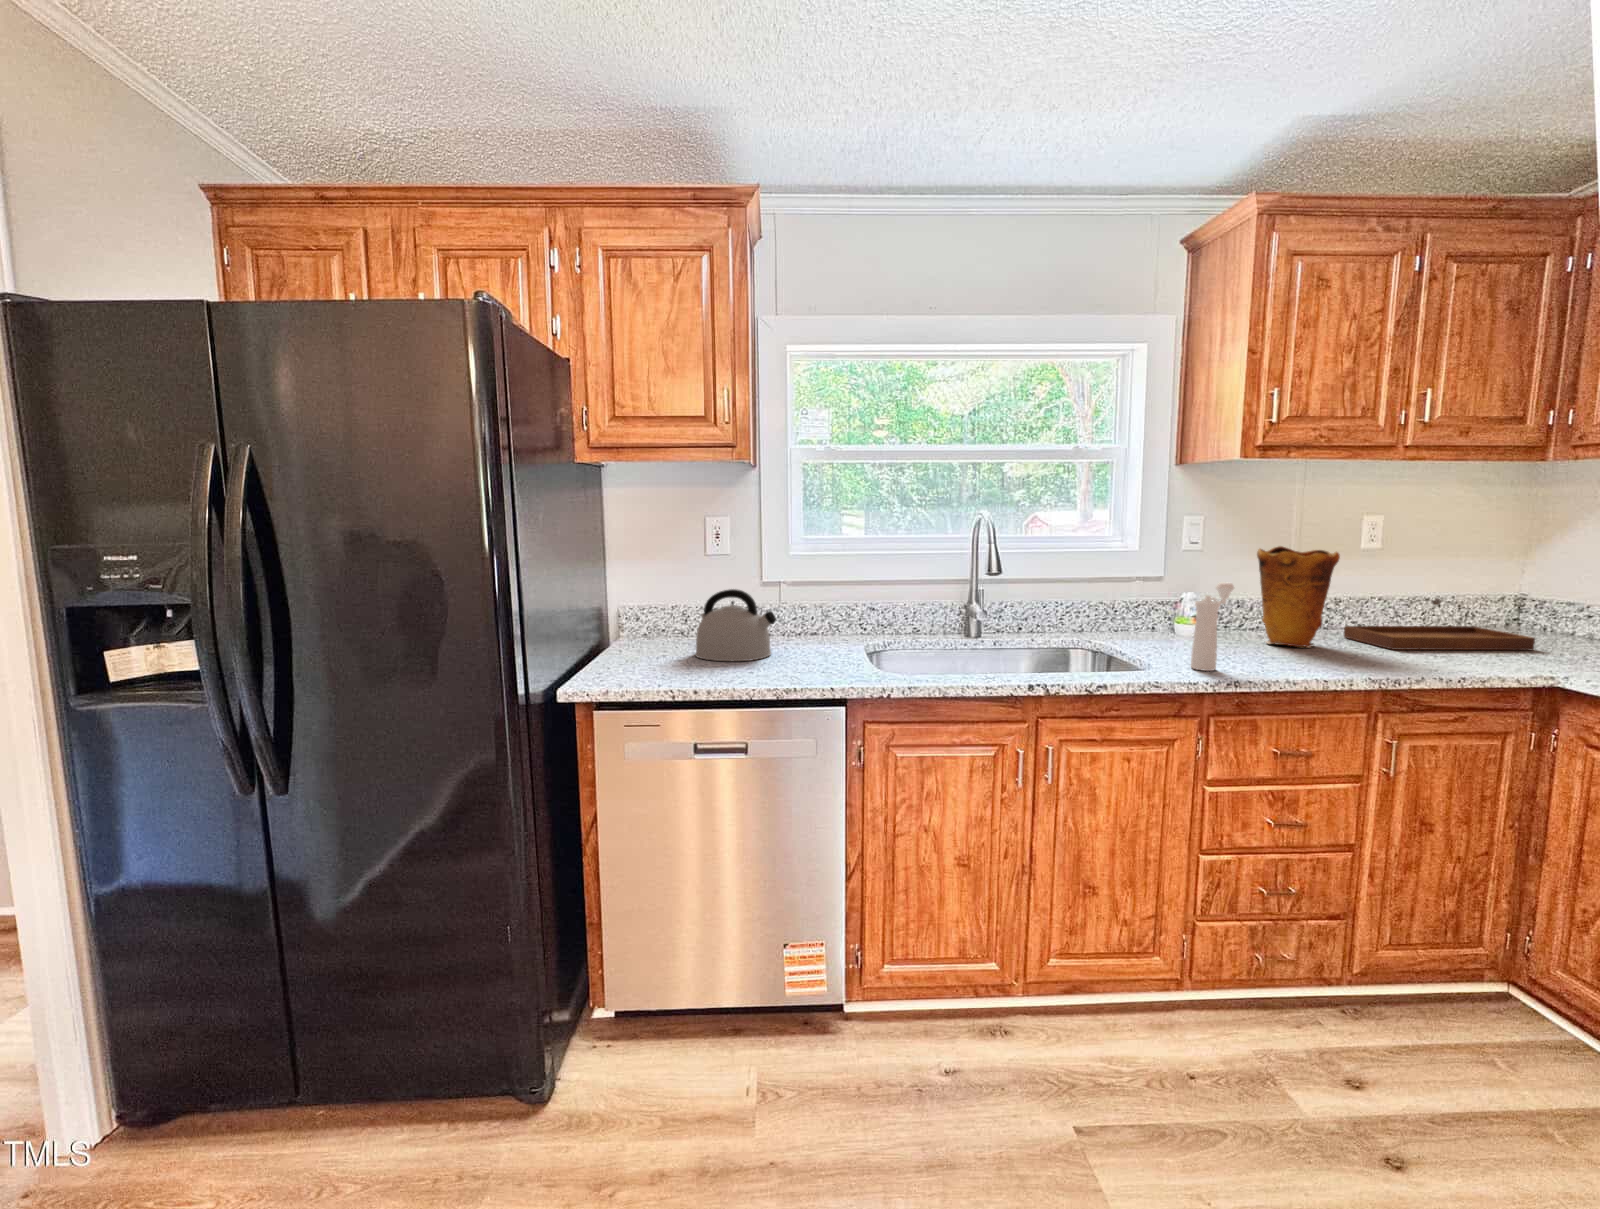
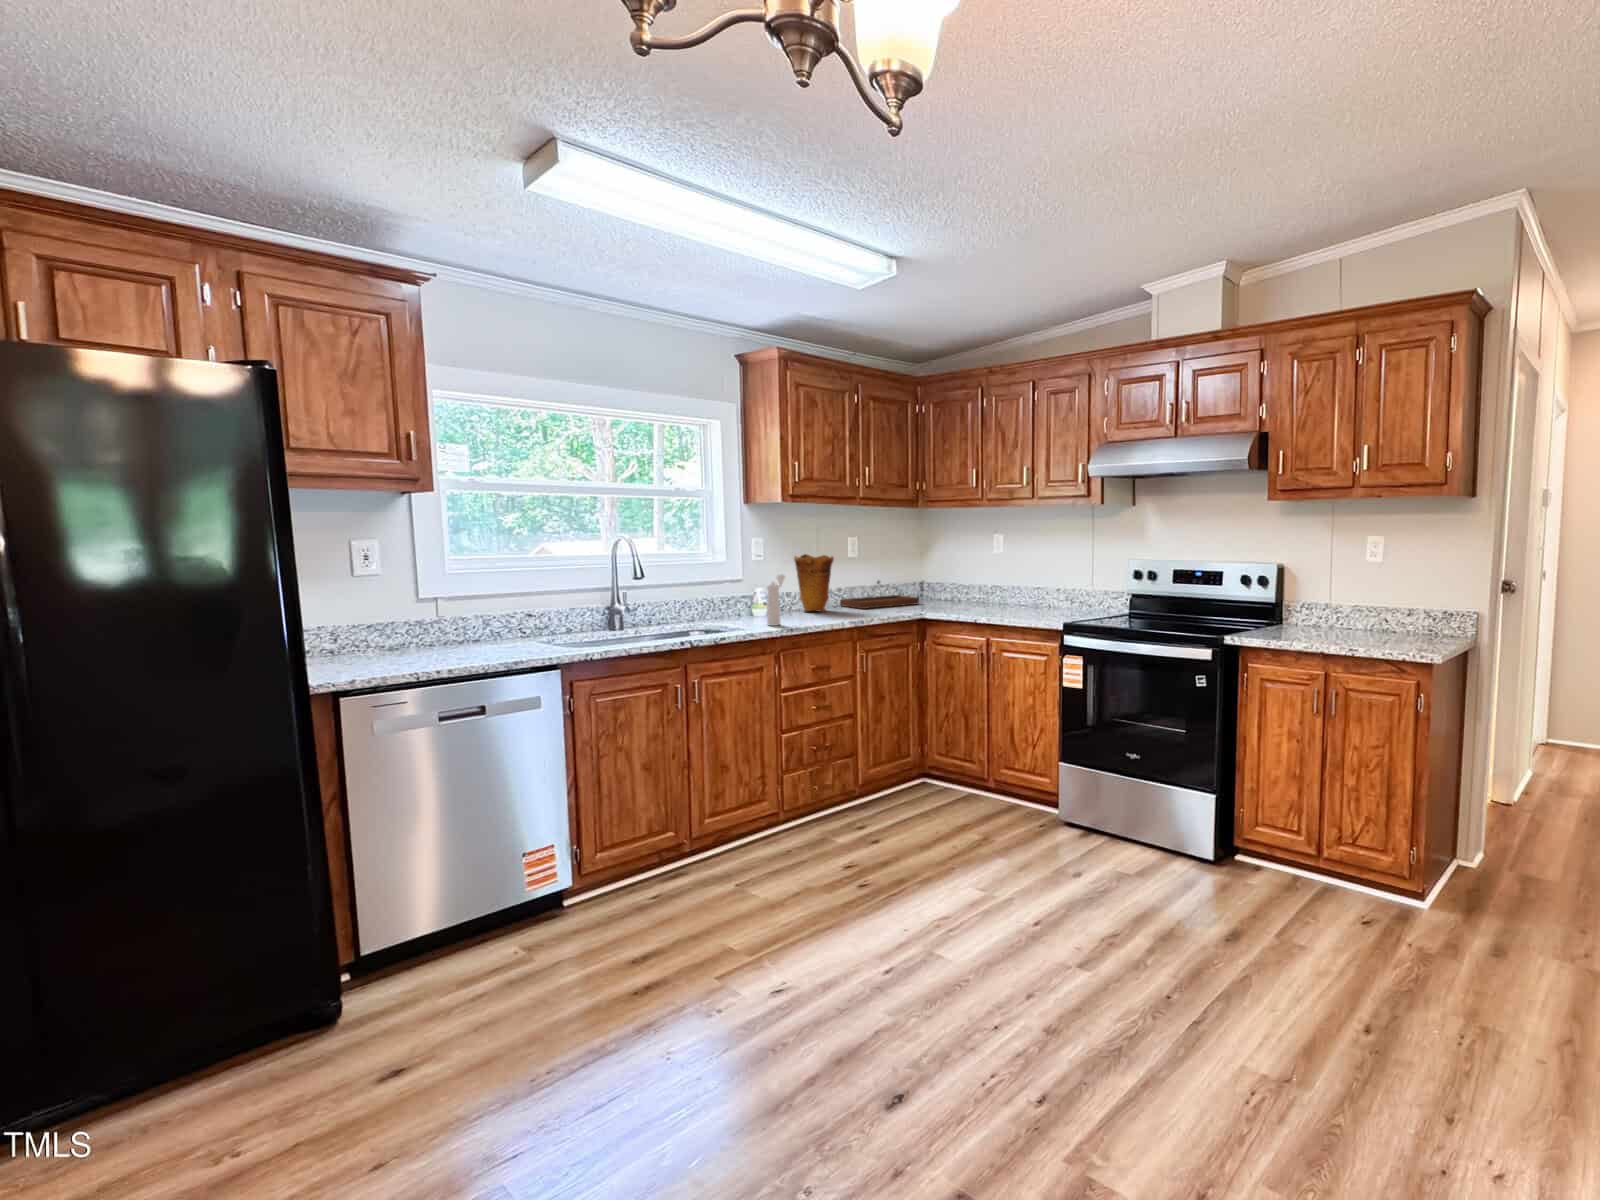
kettle: present [695,589,776,661] -> none [415,597,488,654]

